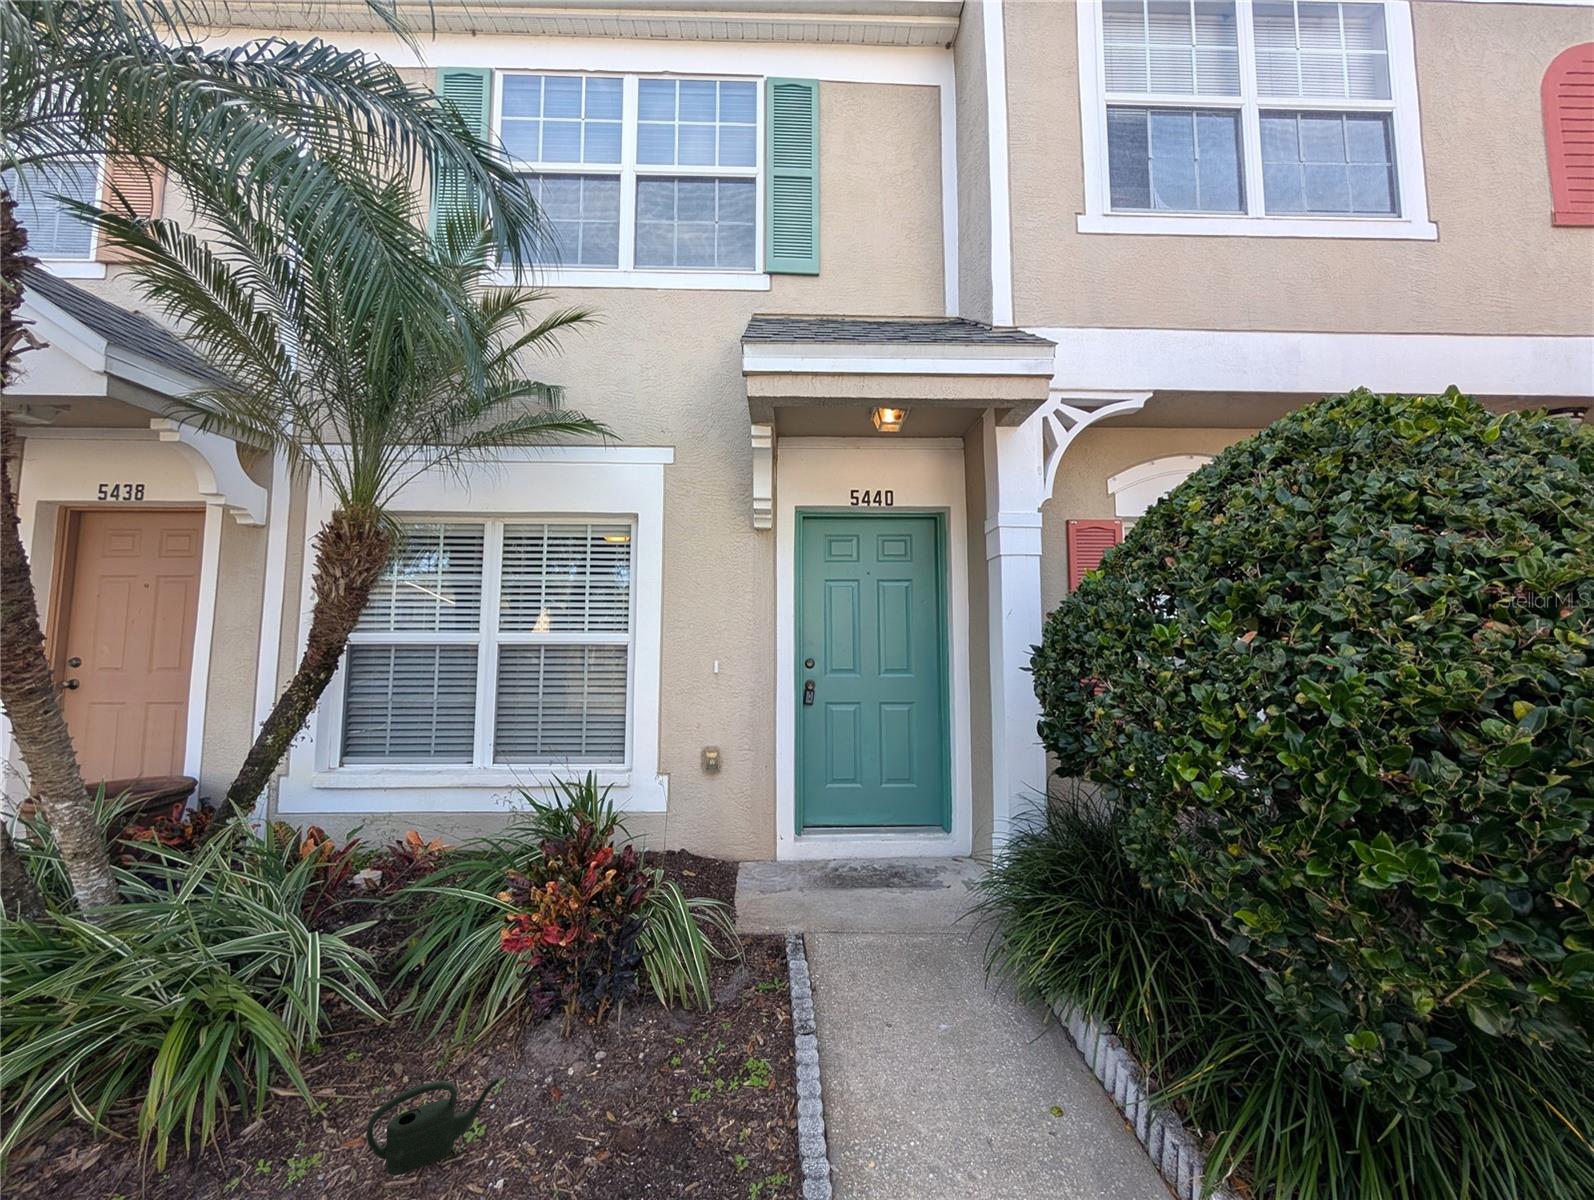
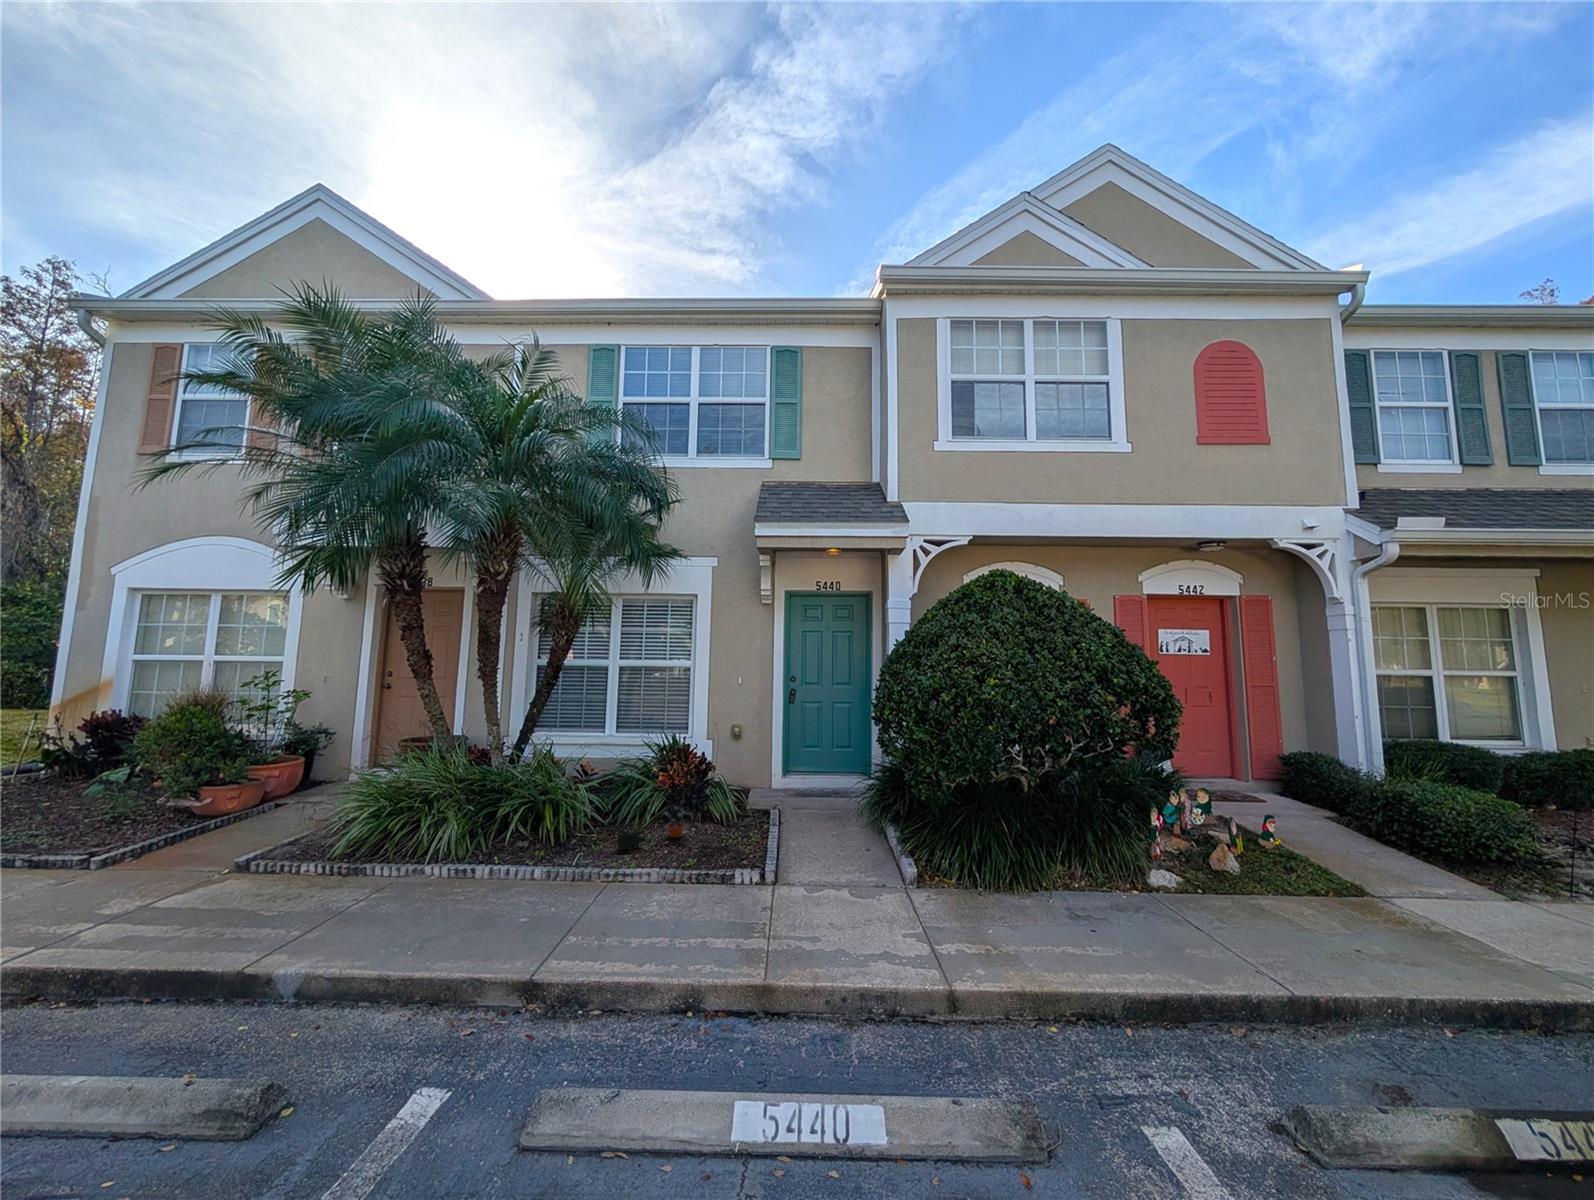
potted plant: none [521,979,617,1077] -> present [659,807,693,838]

